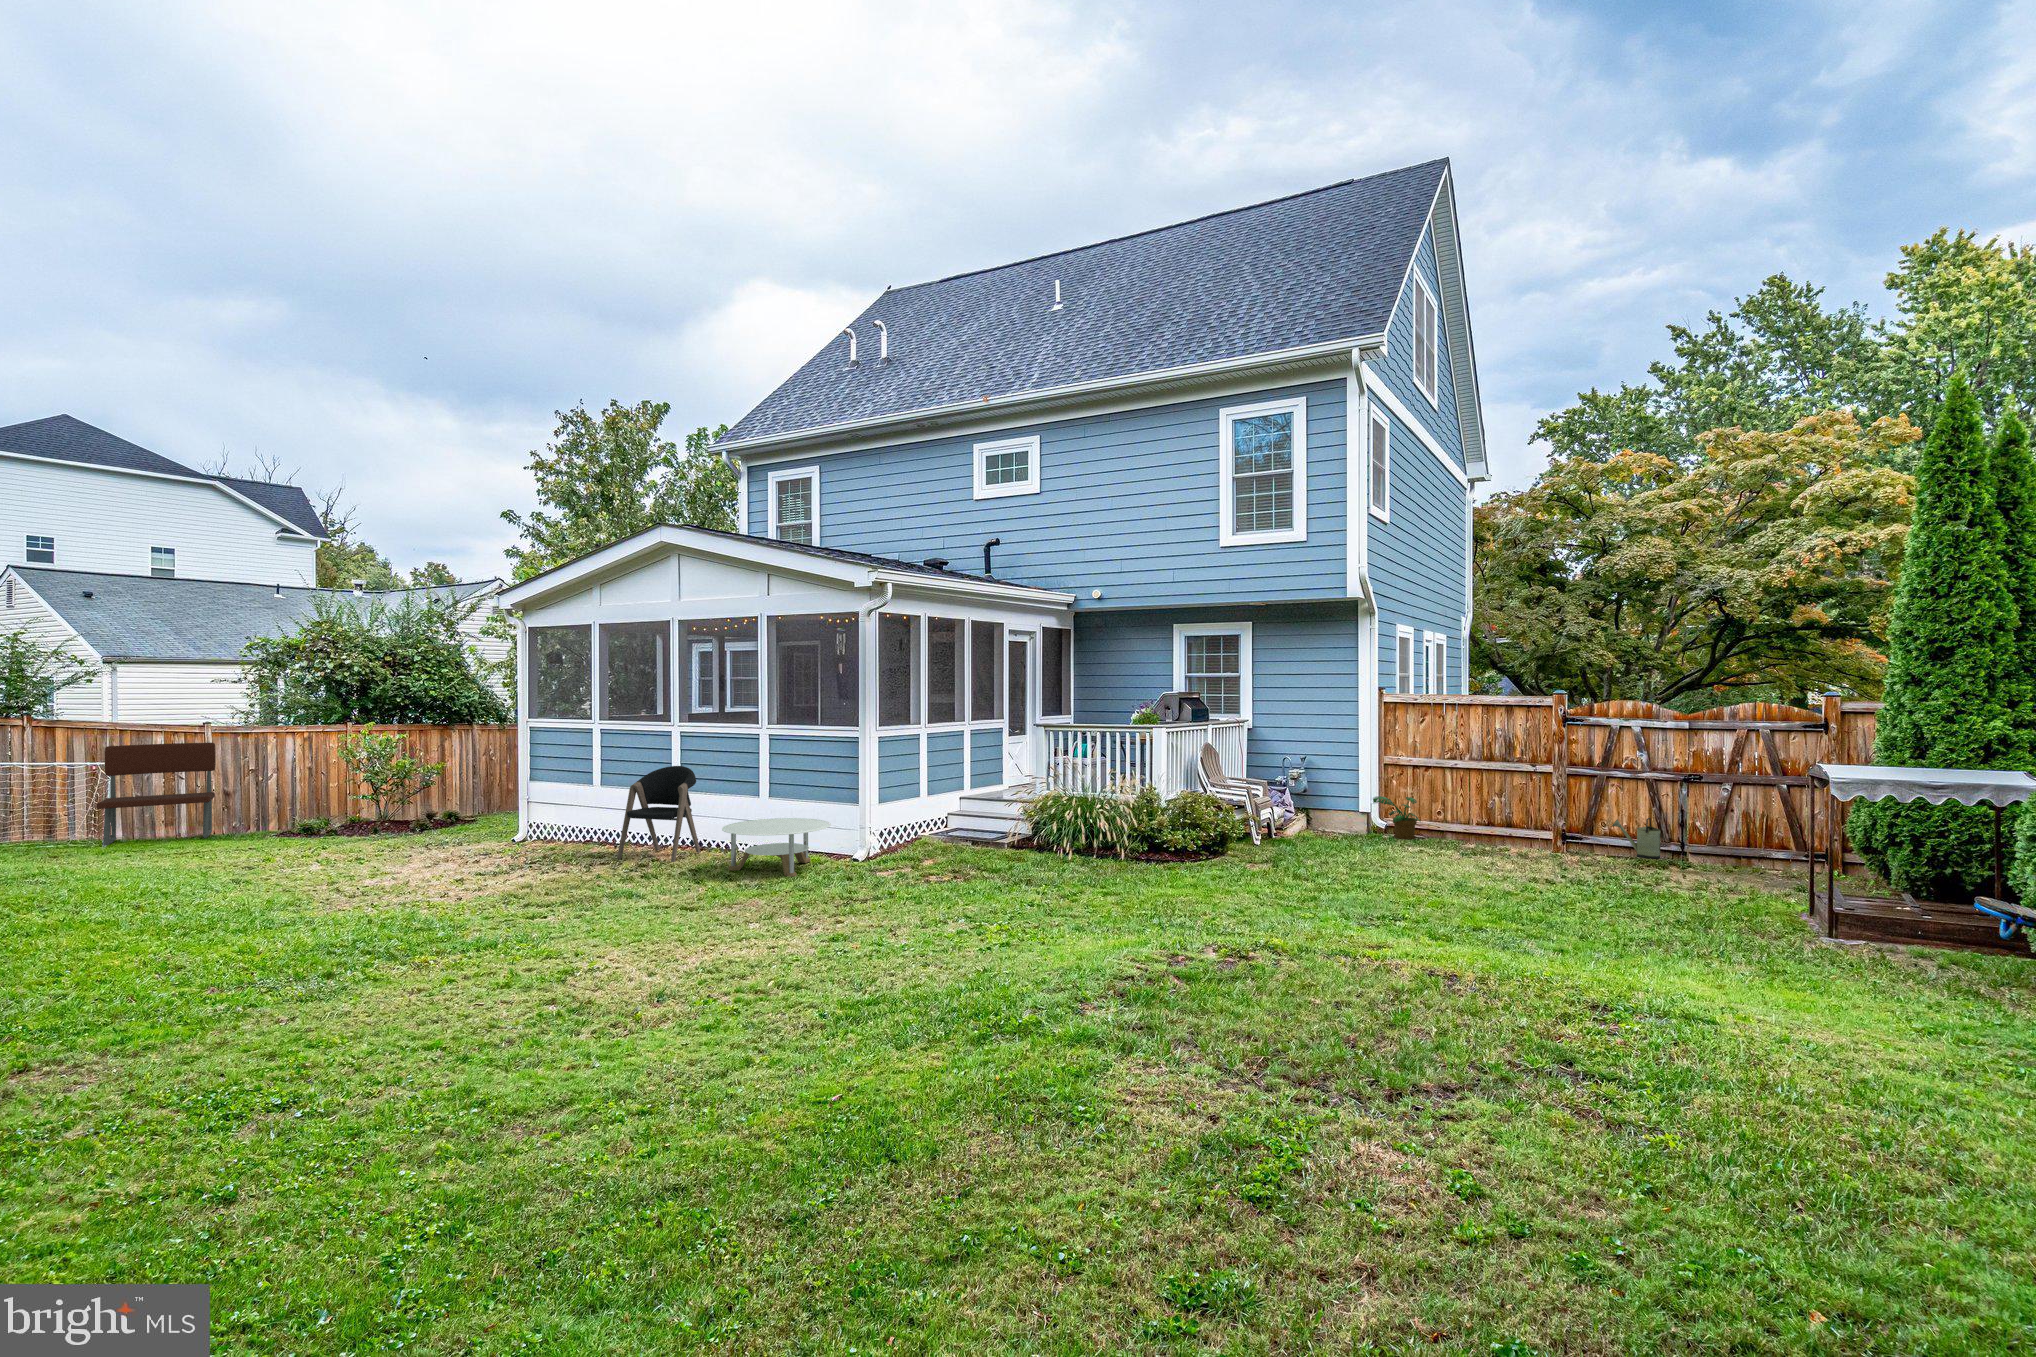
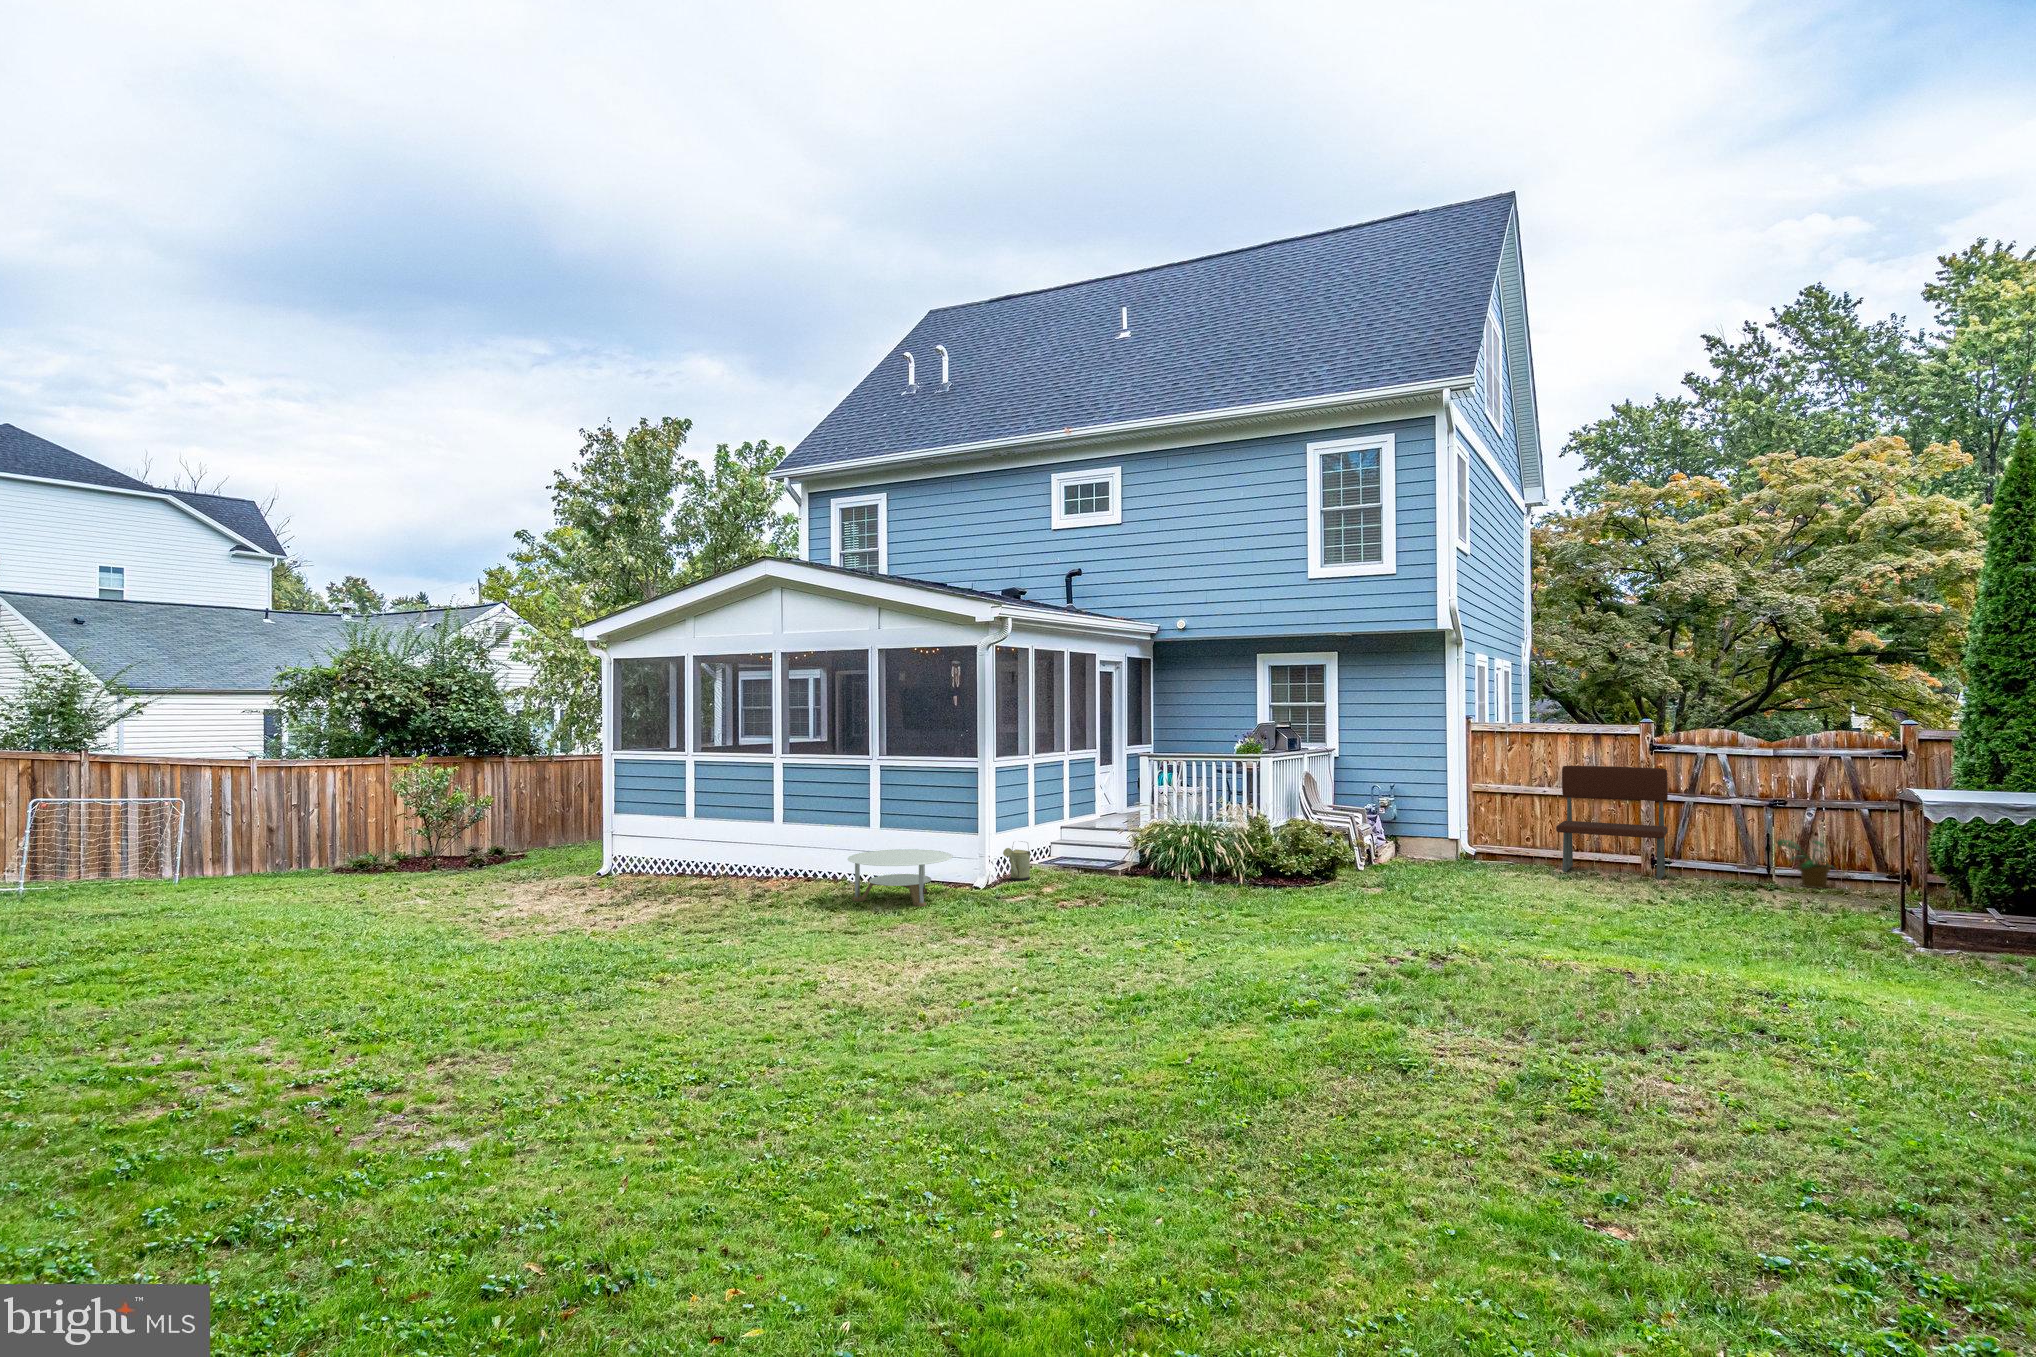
bench: present [96,743,216,845] -> present [1556,766,1668,879]
chair: present [617,766,701,862] -> none [729,798,807,895]
potted plant: present [1373,796,1421,839] -> present [1776,840,1831,888]
watering can: present [1612,818,1663,859] -> present [1003,847,1030,881]

